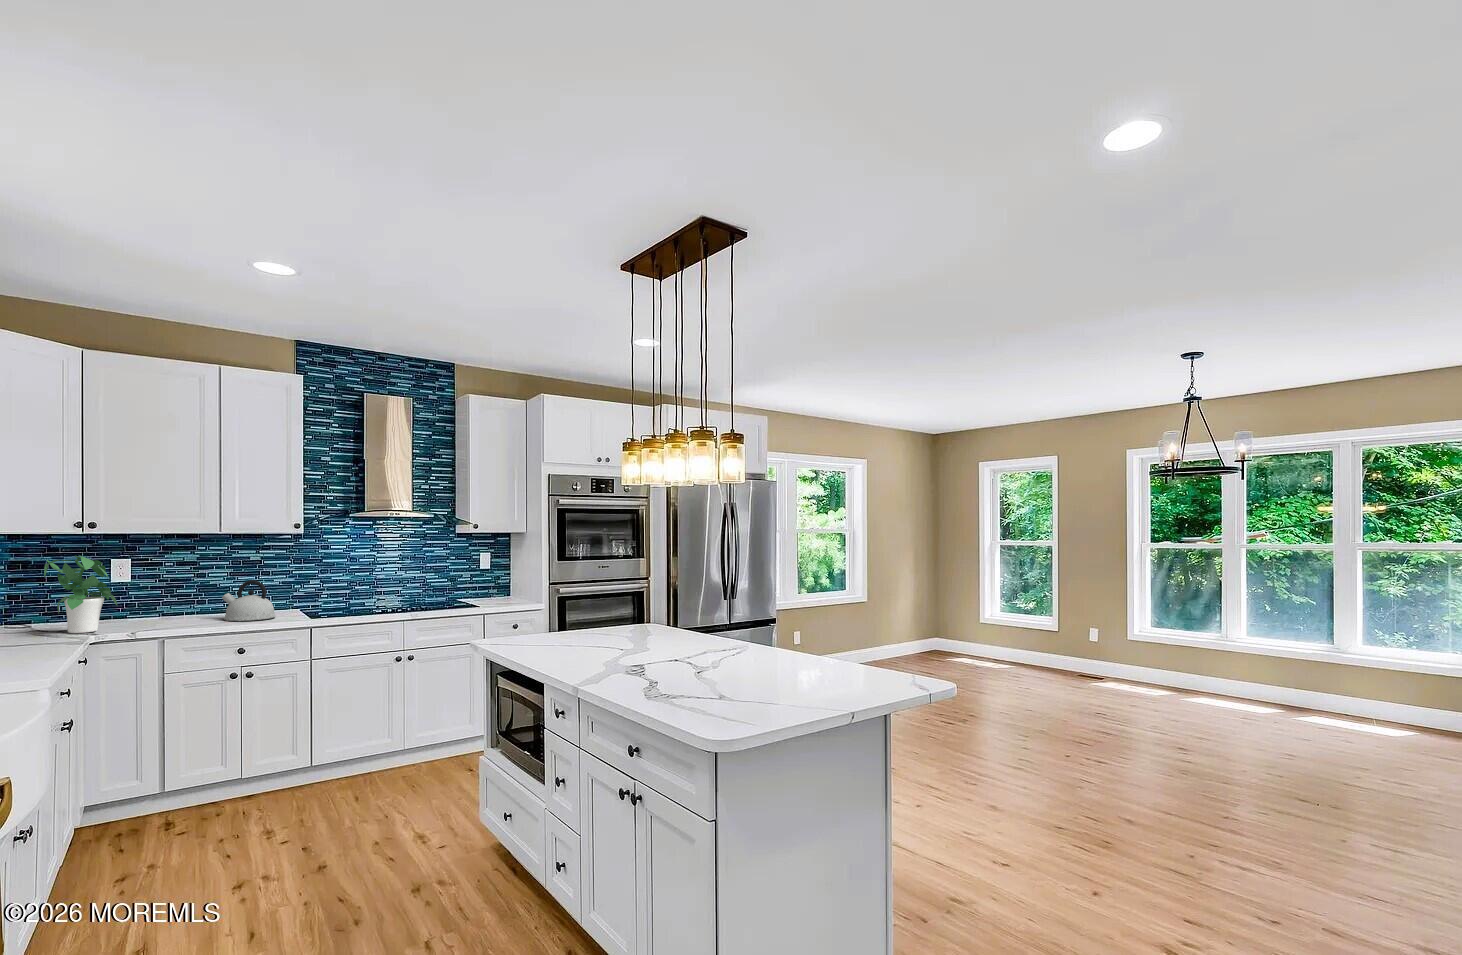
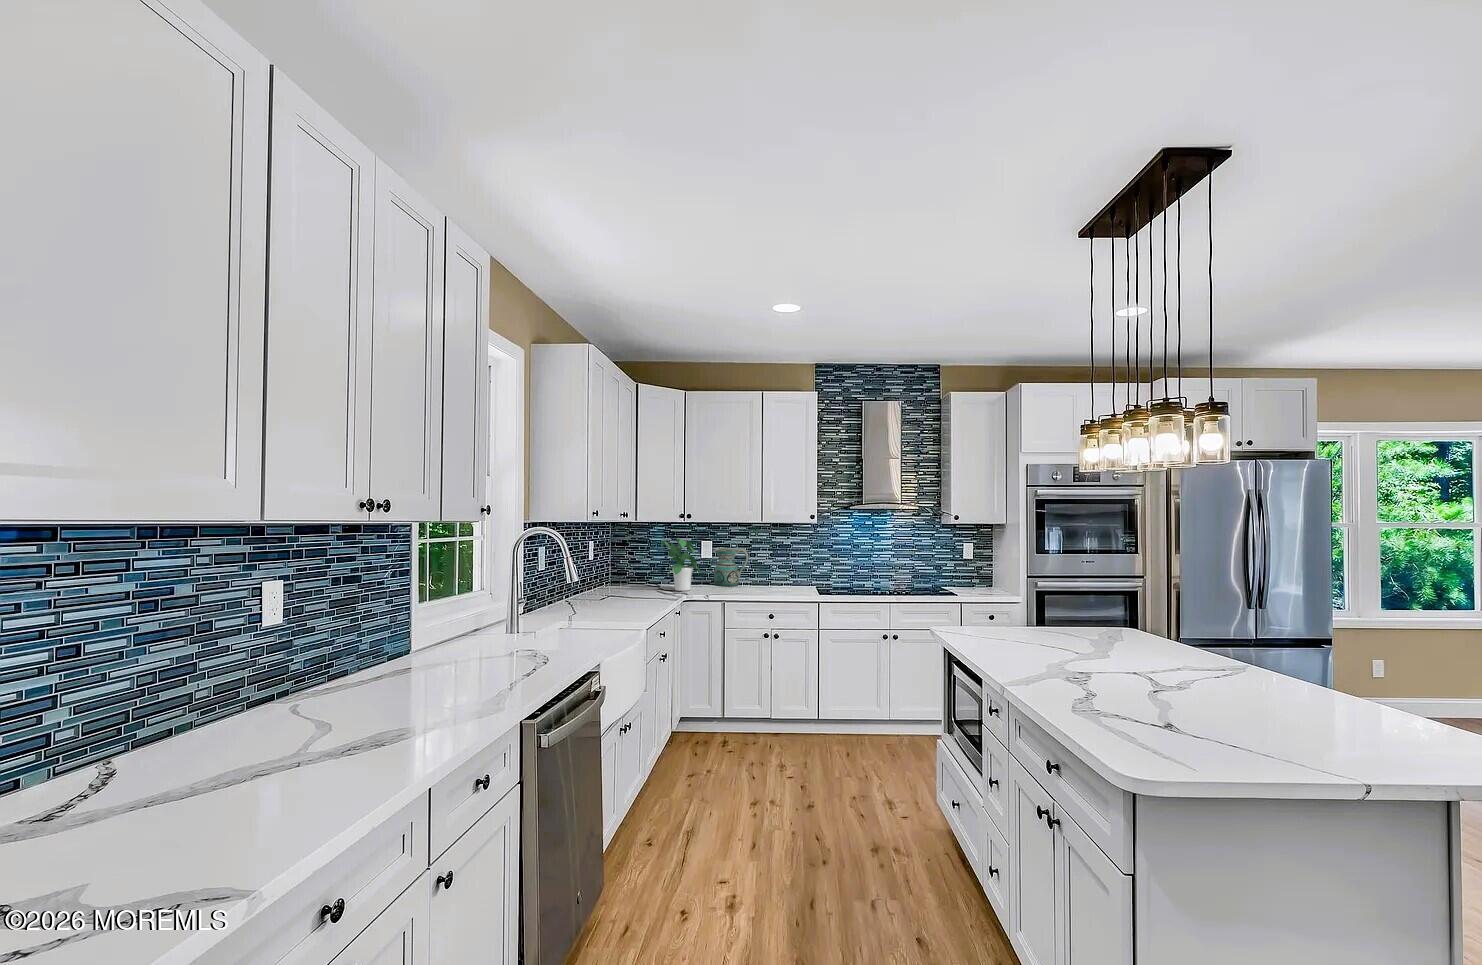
ceramic pitcher: none [138,569,198,622] -> present [714,548,748,586]
kettle: present [222,580,275,621] -> none [763,560,799,591]

